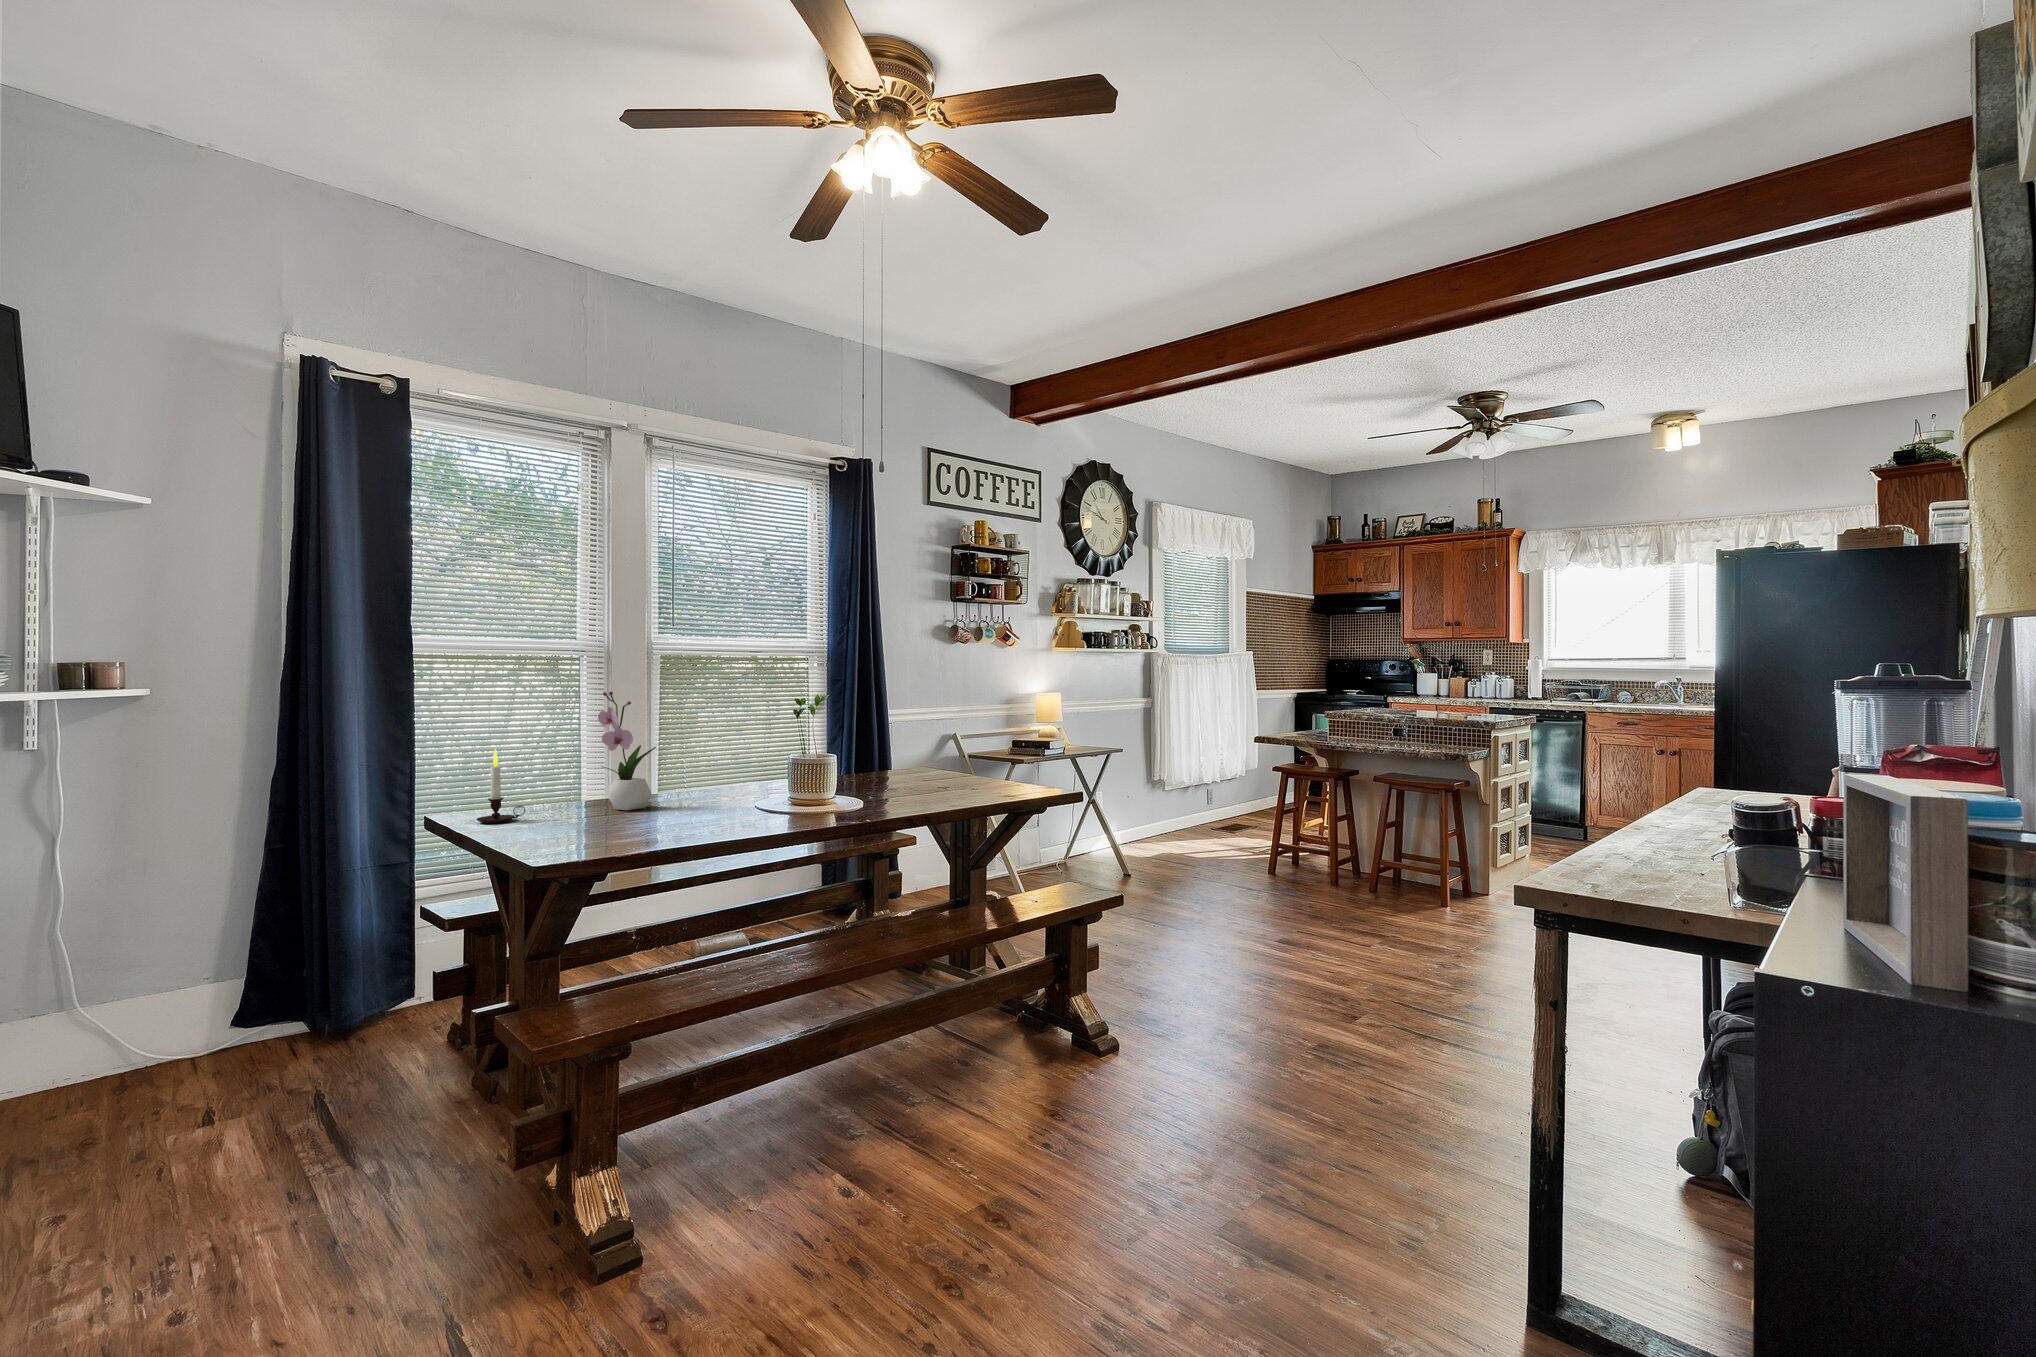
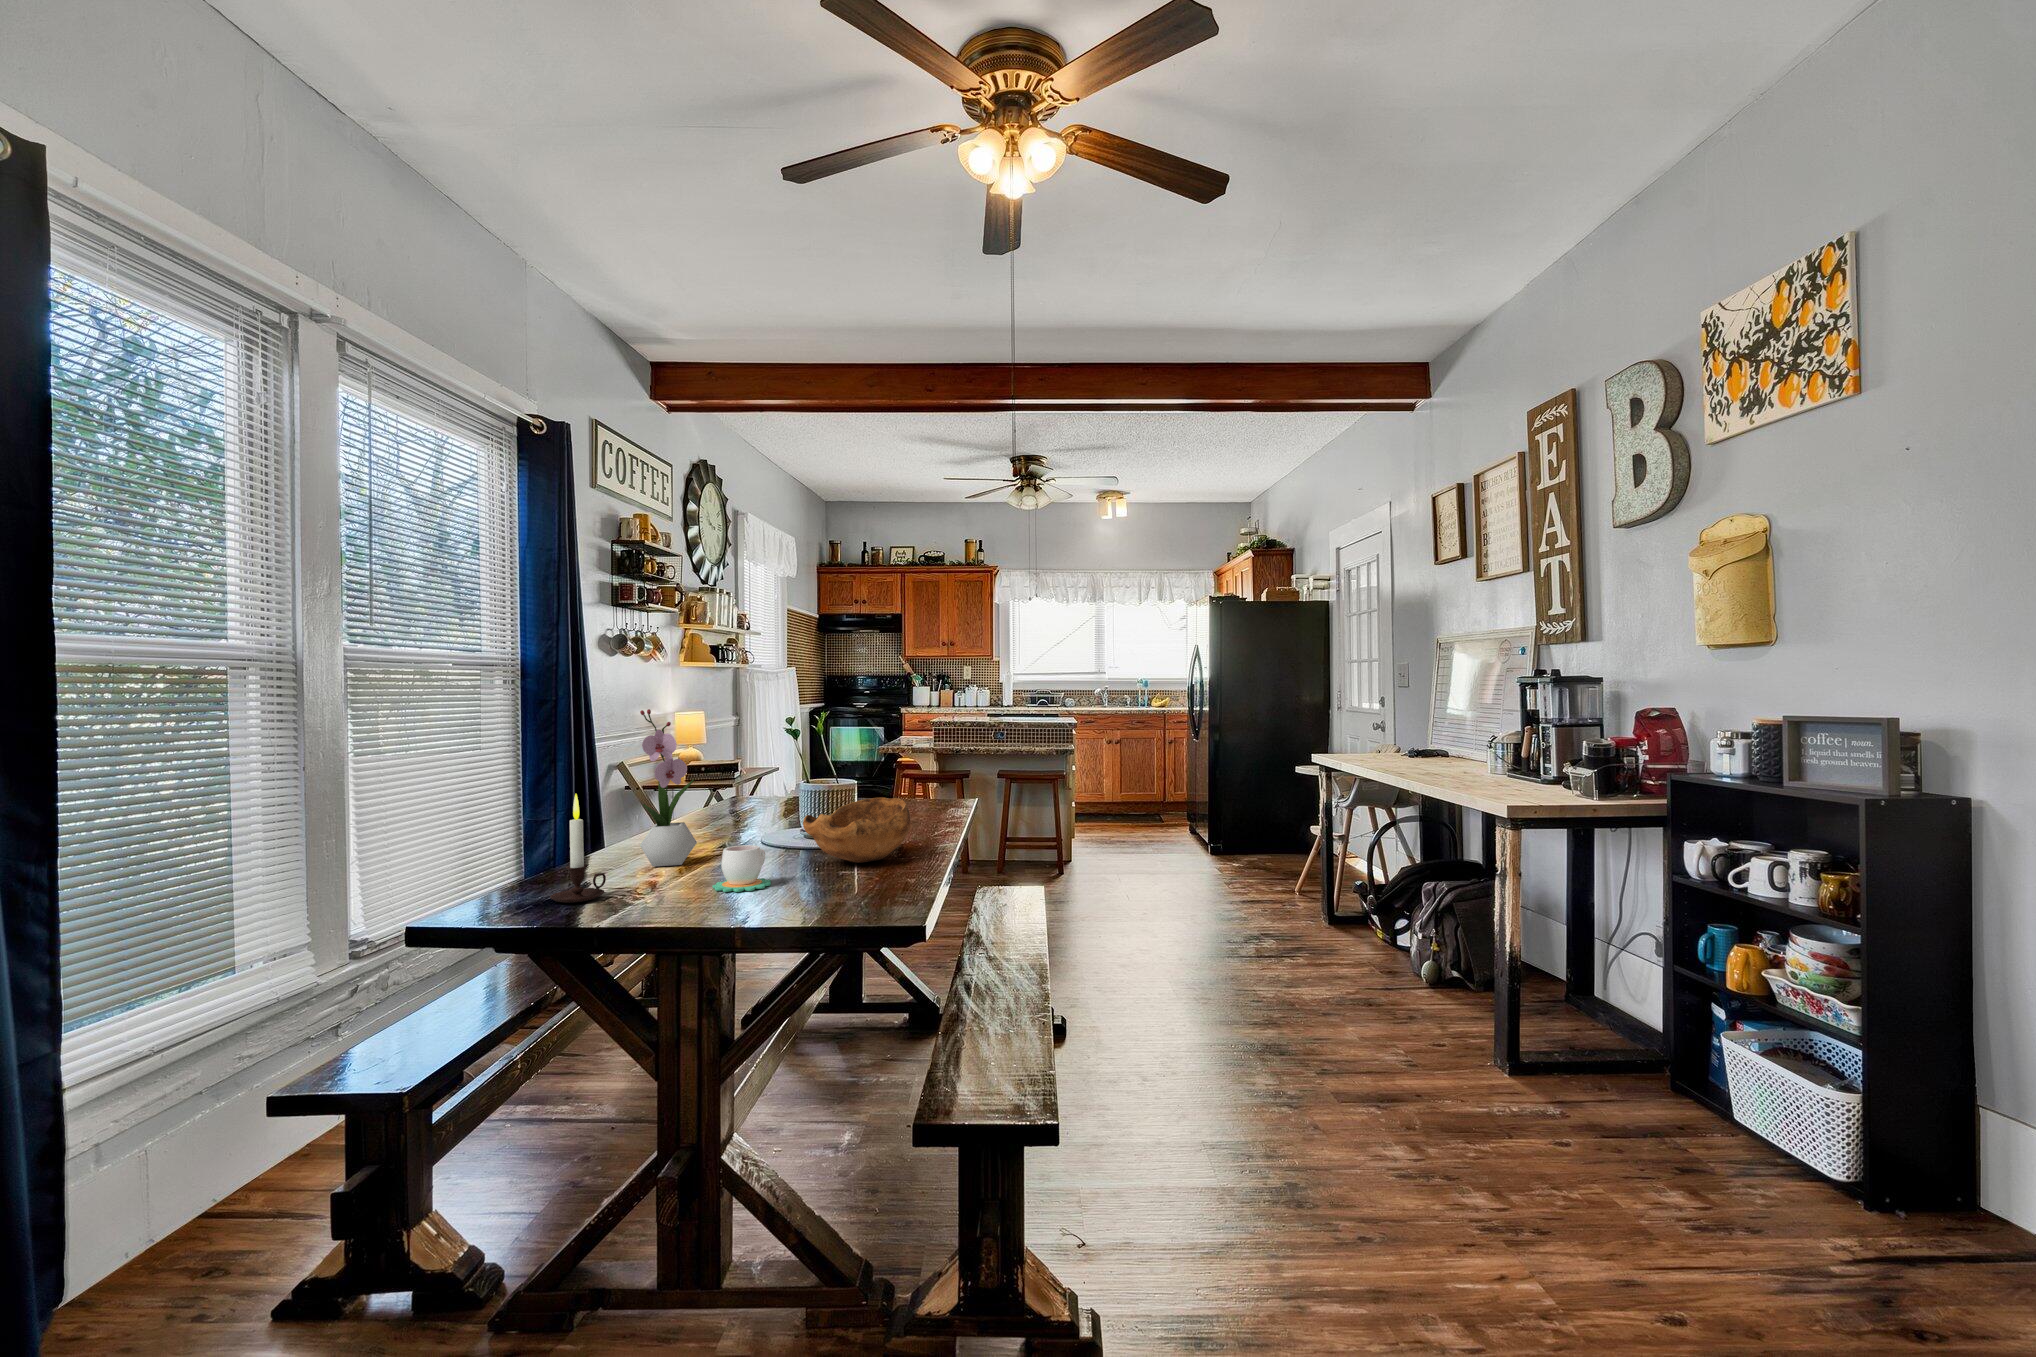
wooden bowl: none [645,775,748,827] -> present [803,797,911,863]
mug: none [549,798,600,833] -> present [713,845,771,892]

